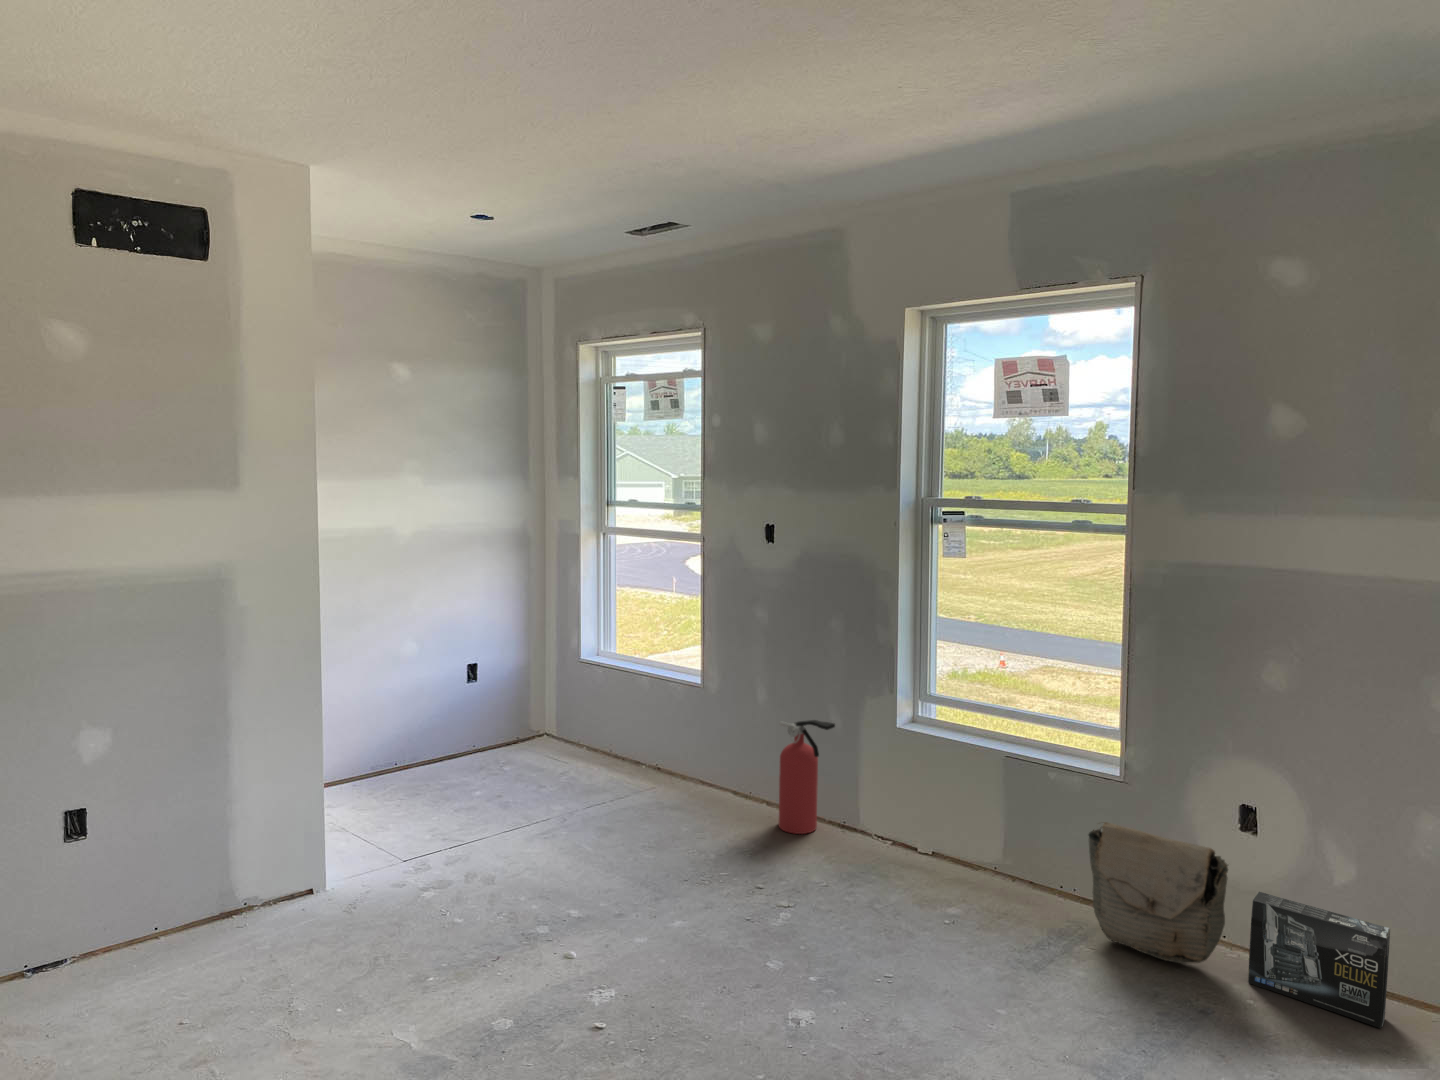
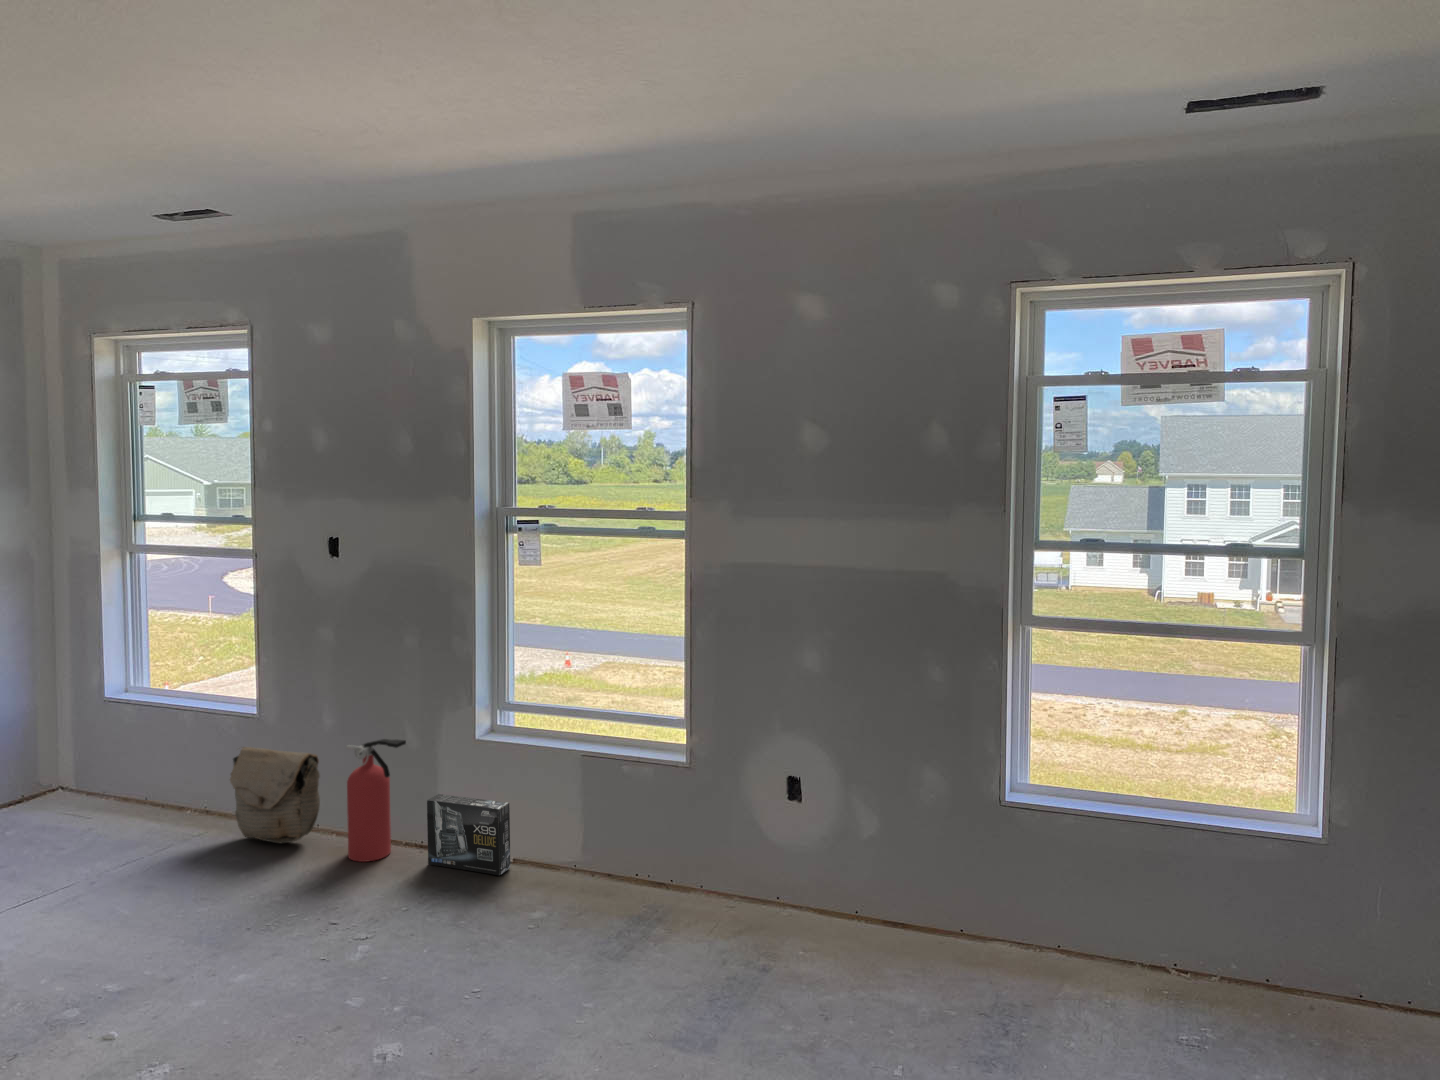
bag: present [1089,822,1228,963] -> present [230,747,320,844]
box: present [1248,892,1390,1028] -> present [427,794,510,875]

